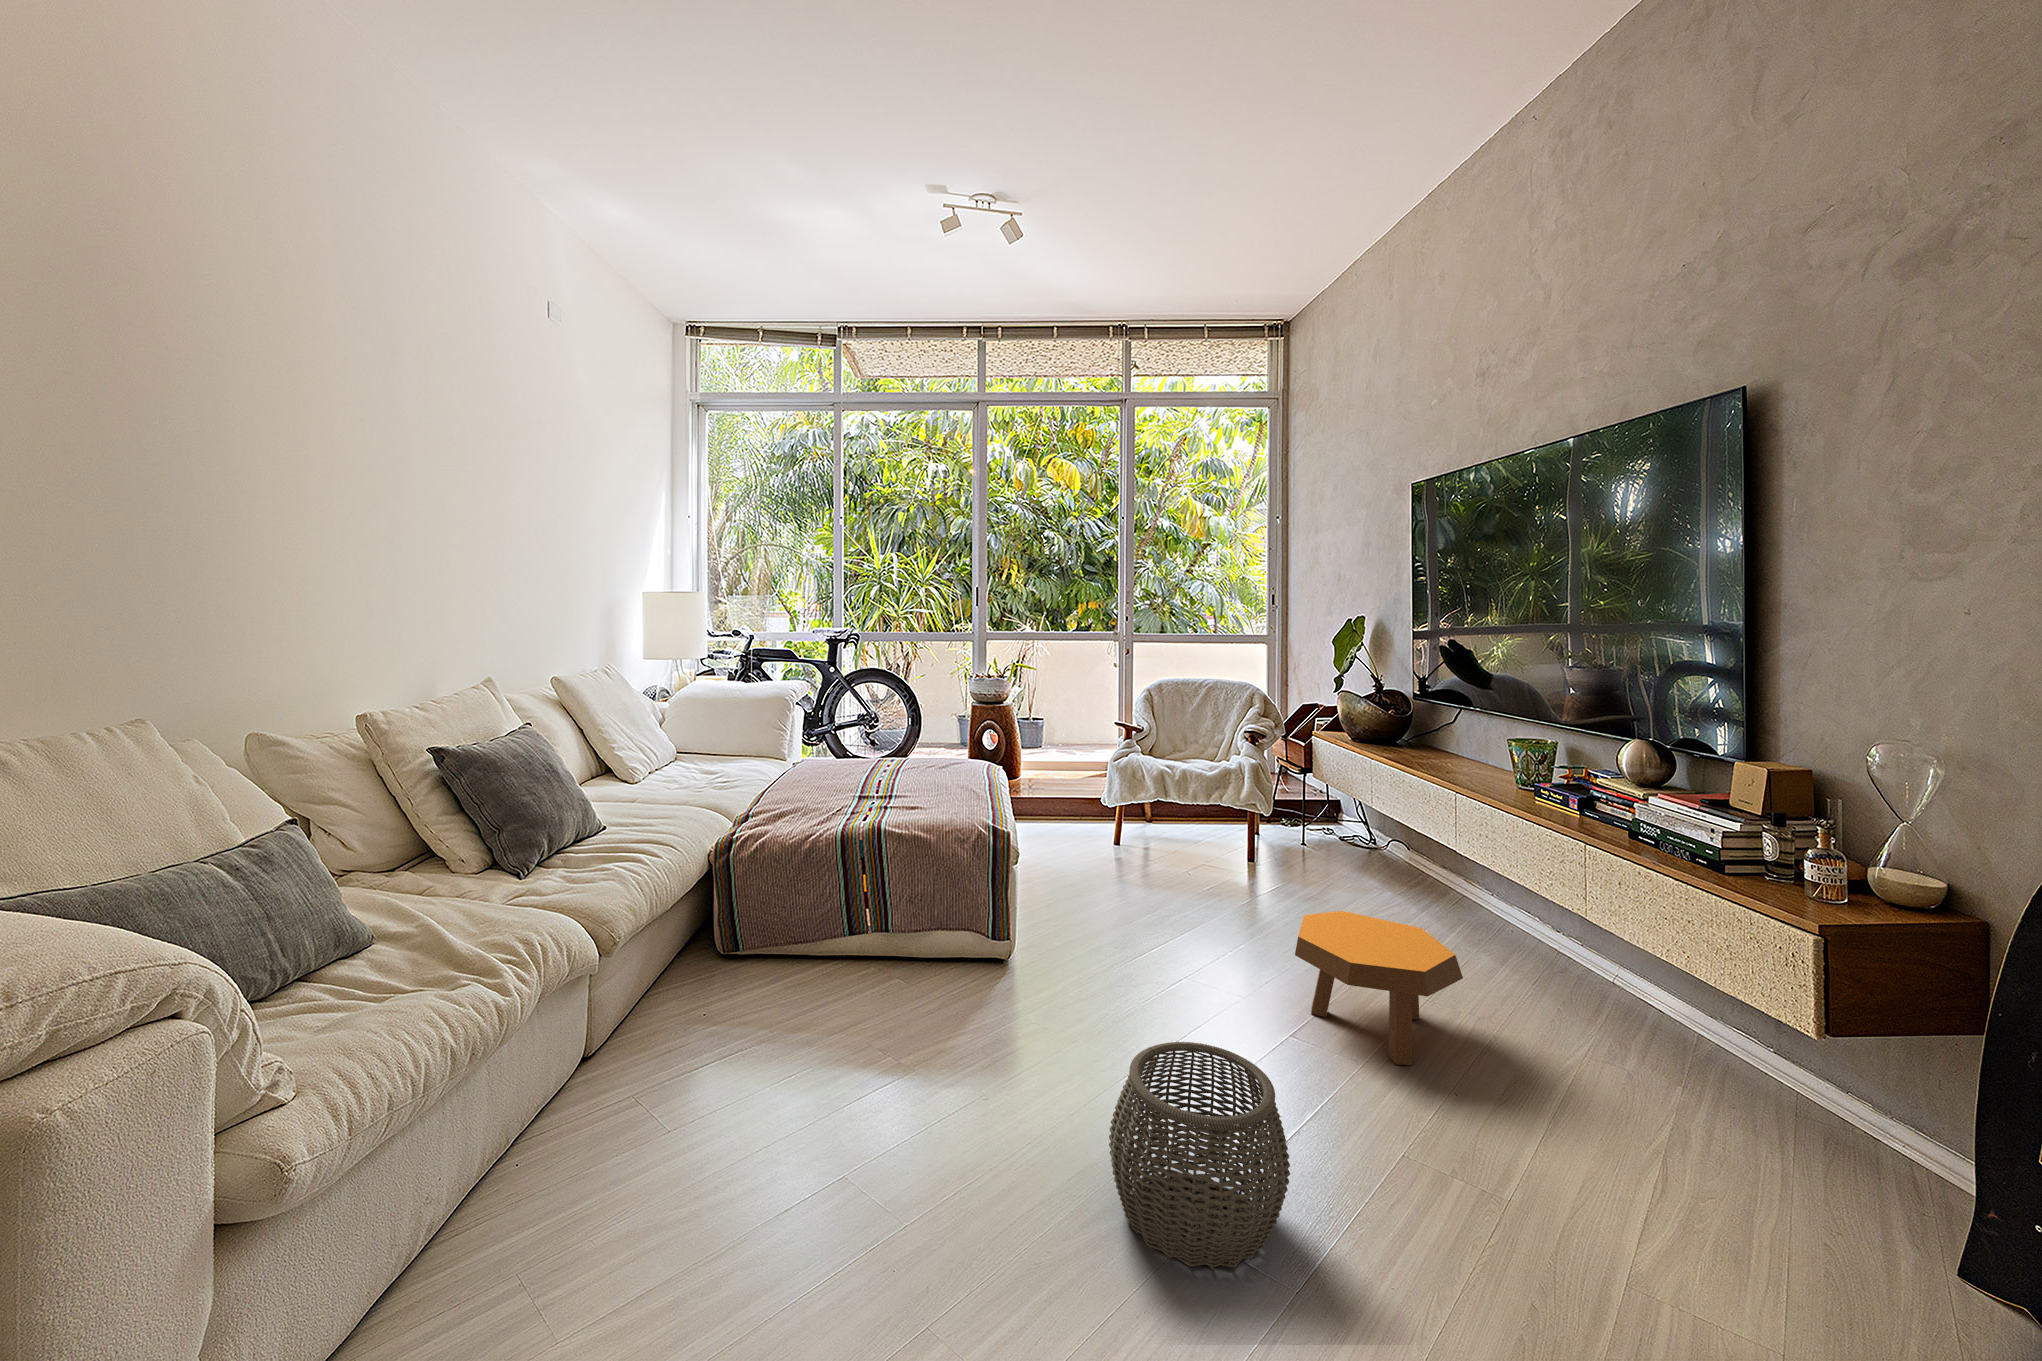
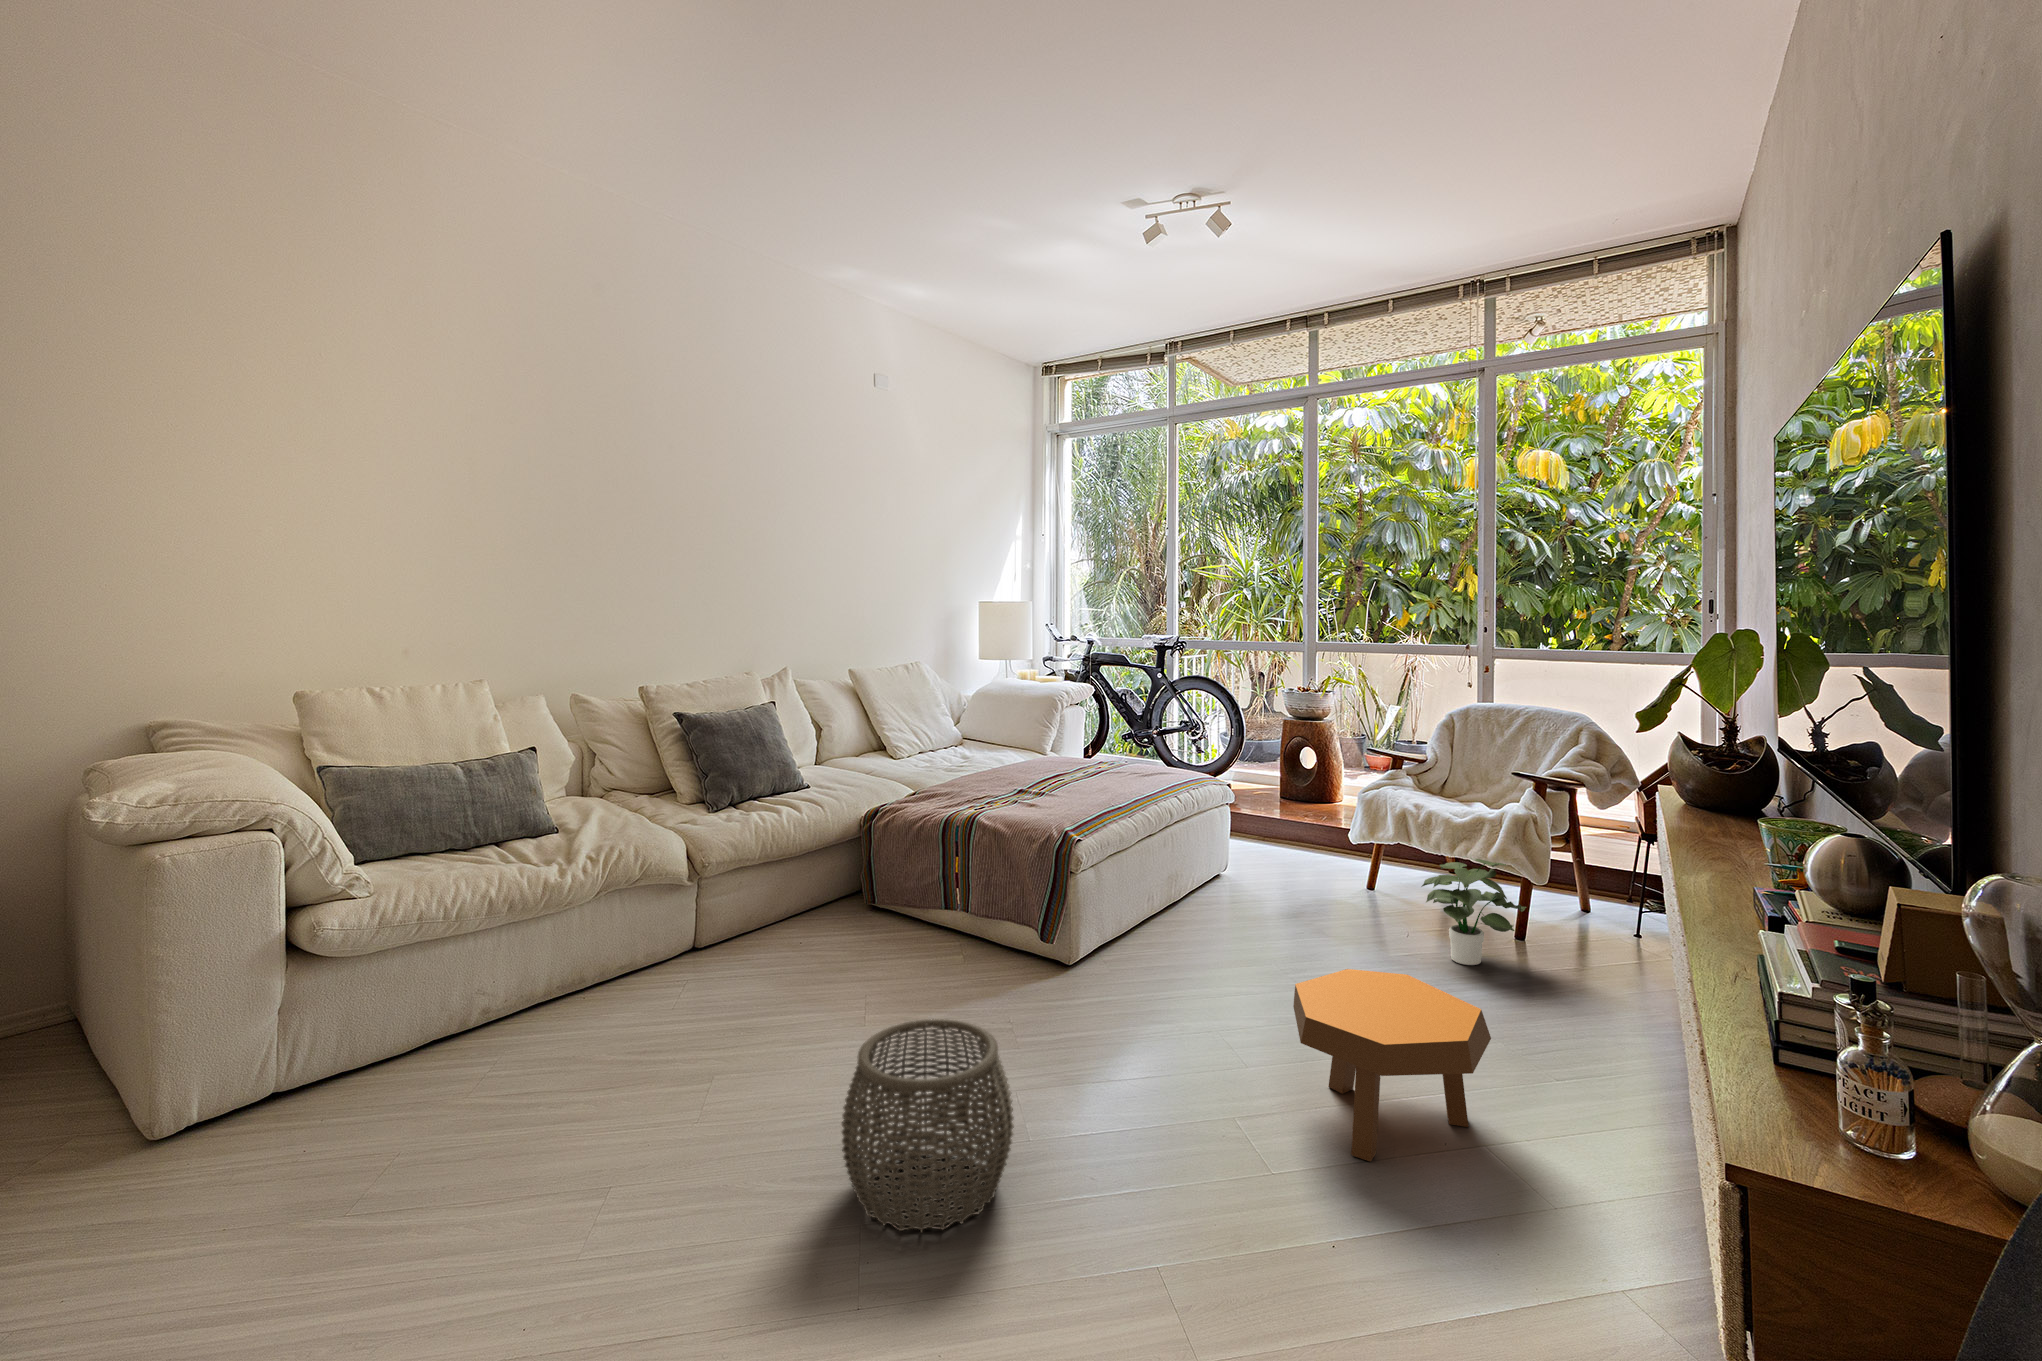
potted plant: none [1211,807,1294,891] -> present [1421,859,1526,965]

